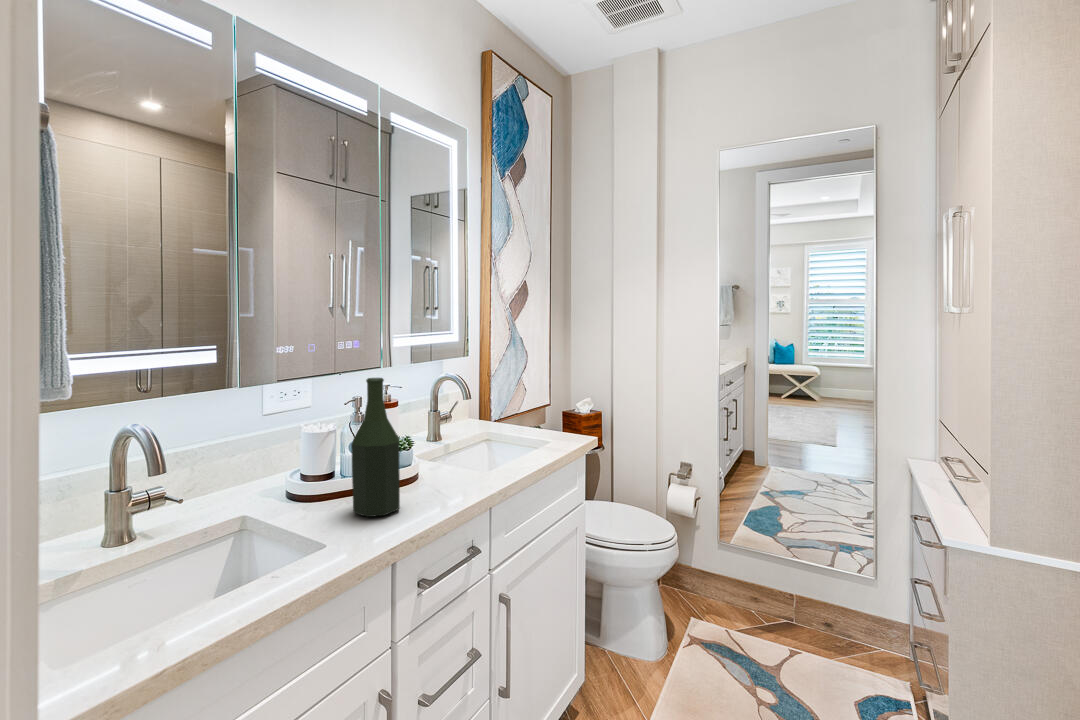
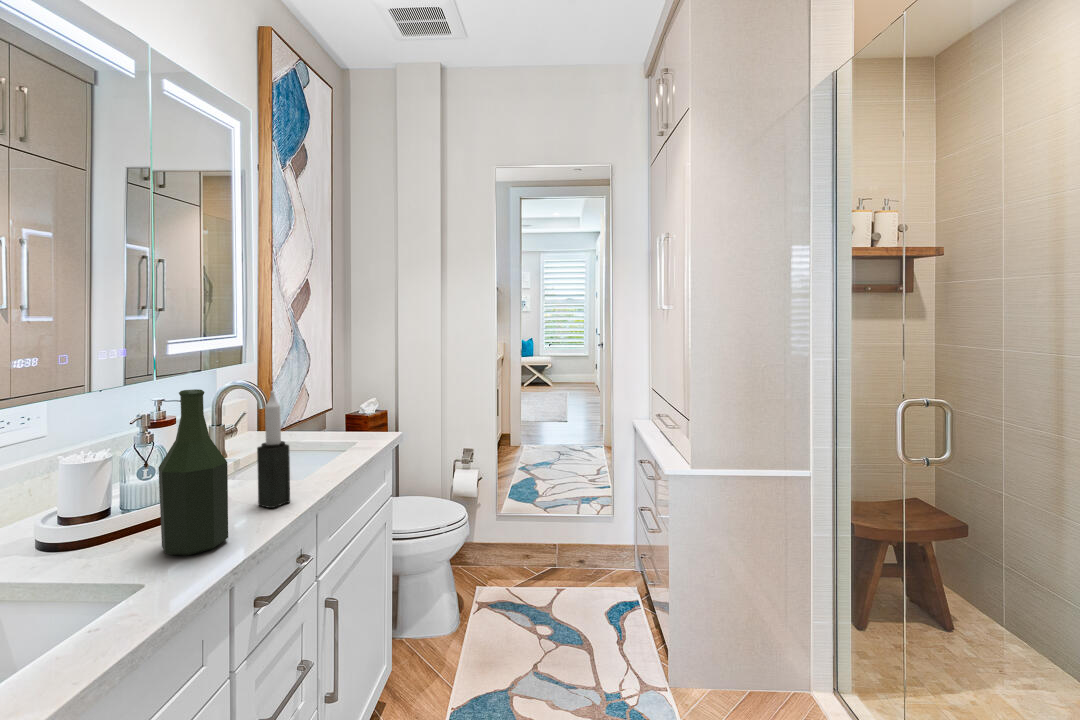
candle: none [437,383,463,490] -> present [257,391,290,508]

